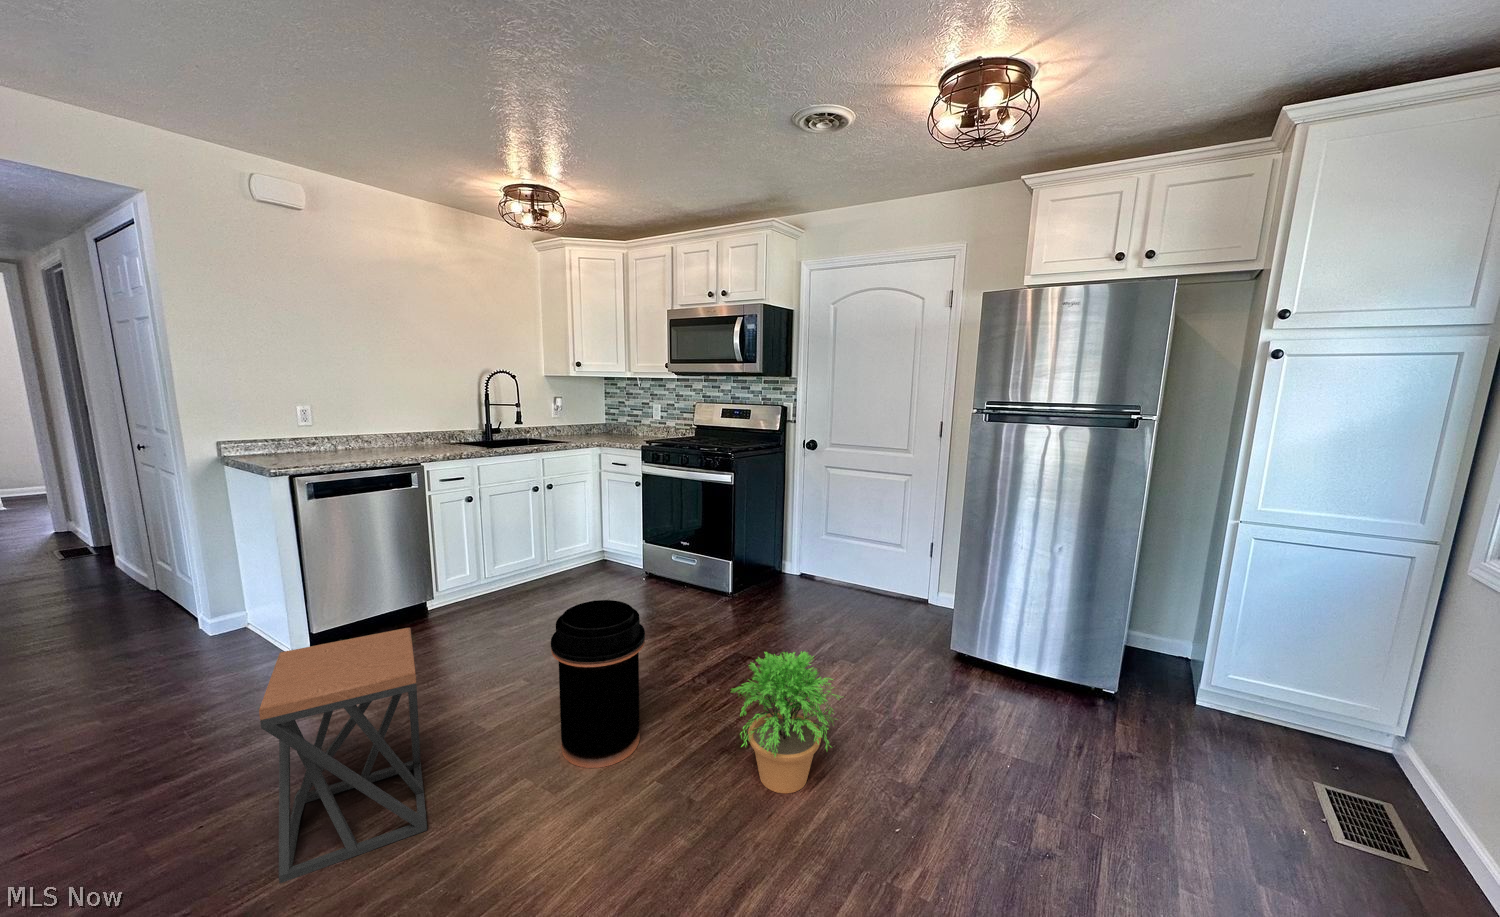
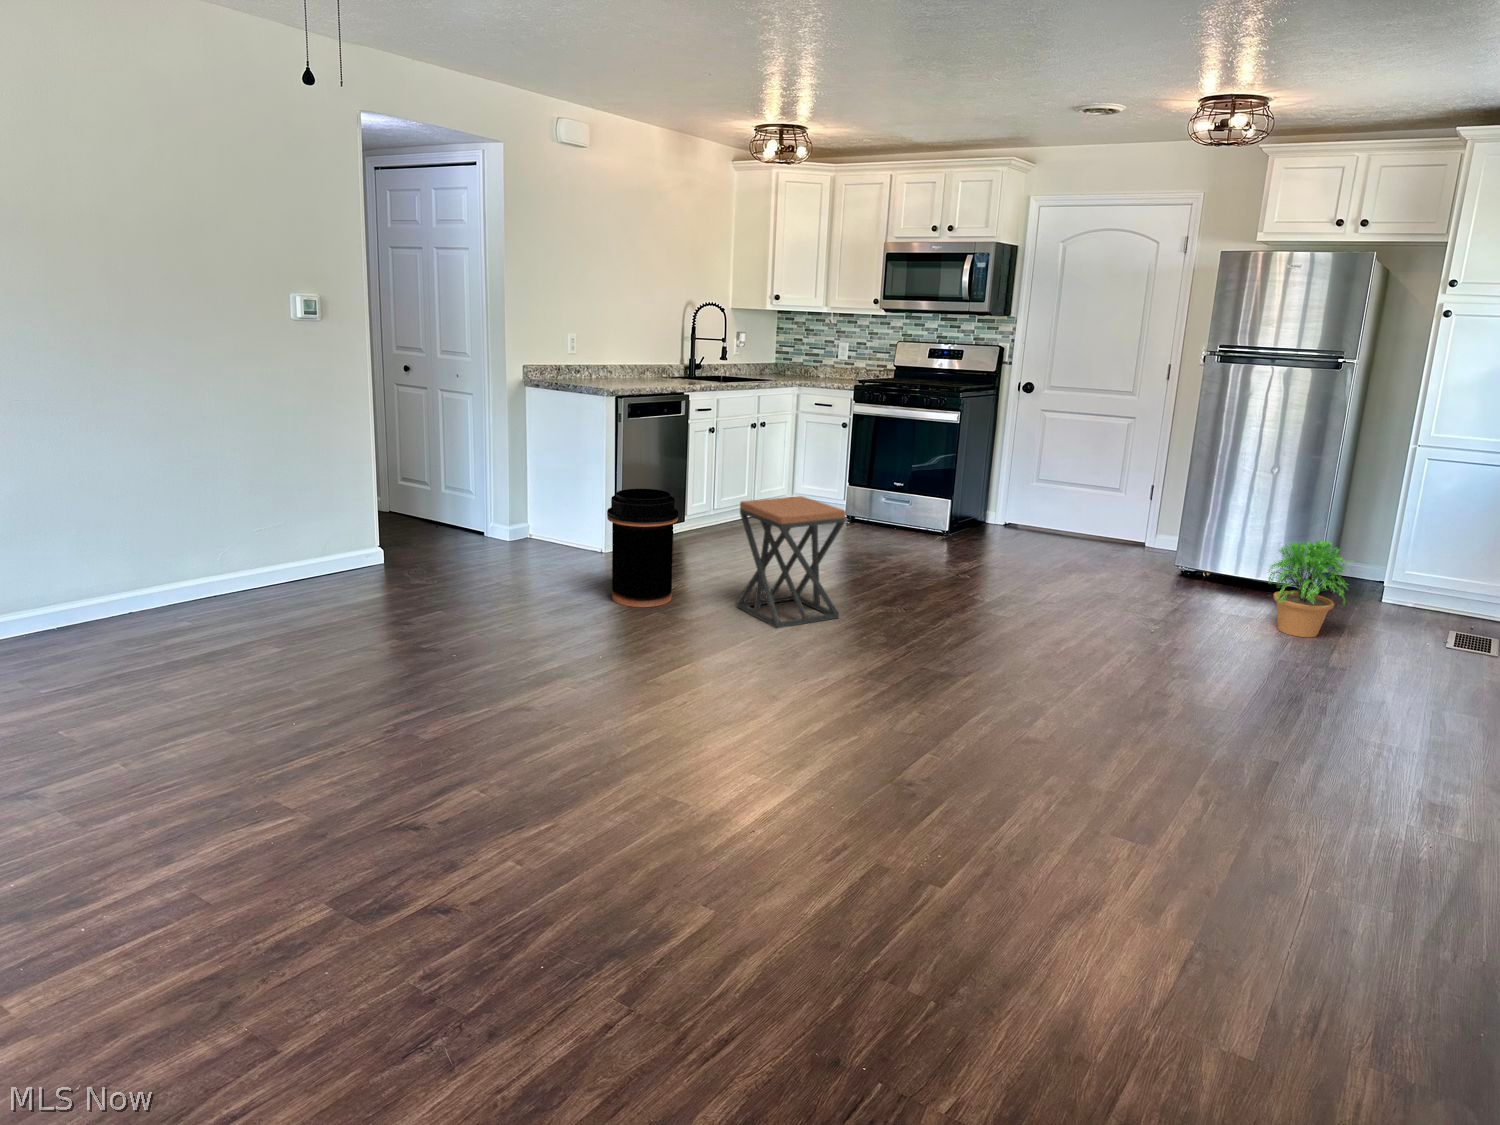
trash can: present [551,600,645,768] -> present [607,489,678,607]
potted plant: present [732,651,840,793] -> present [1269,540,1346,637]

